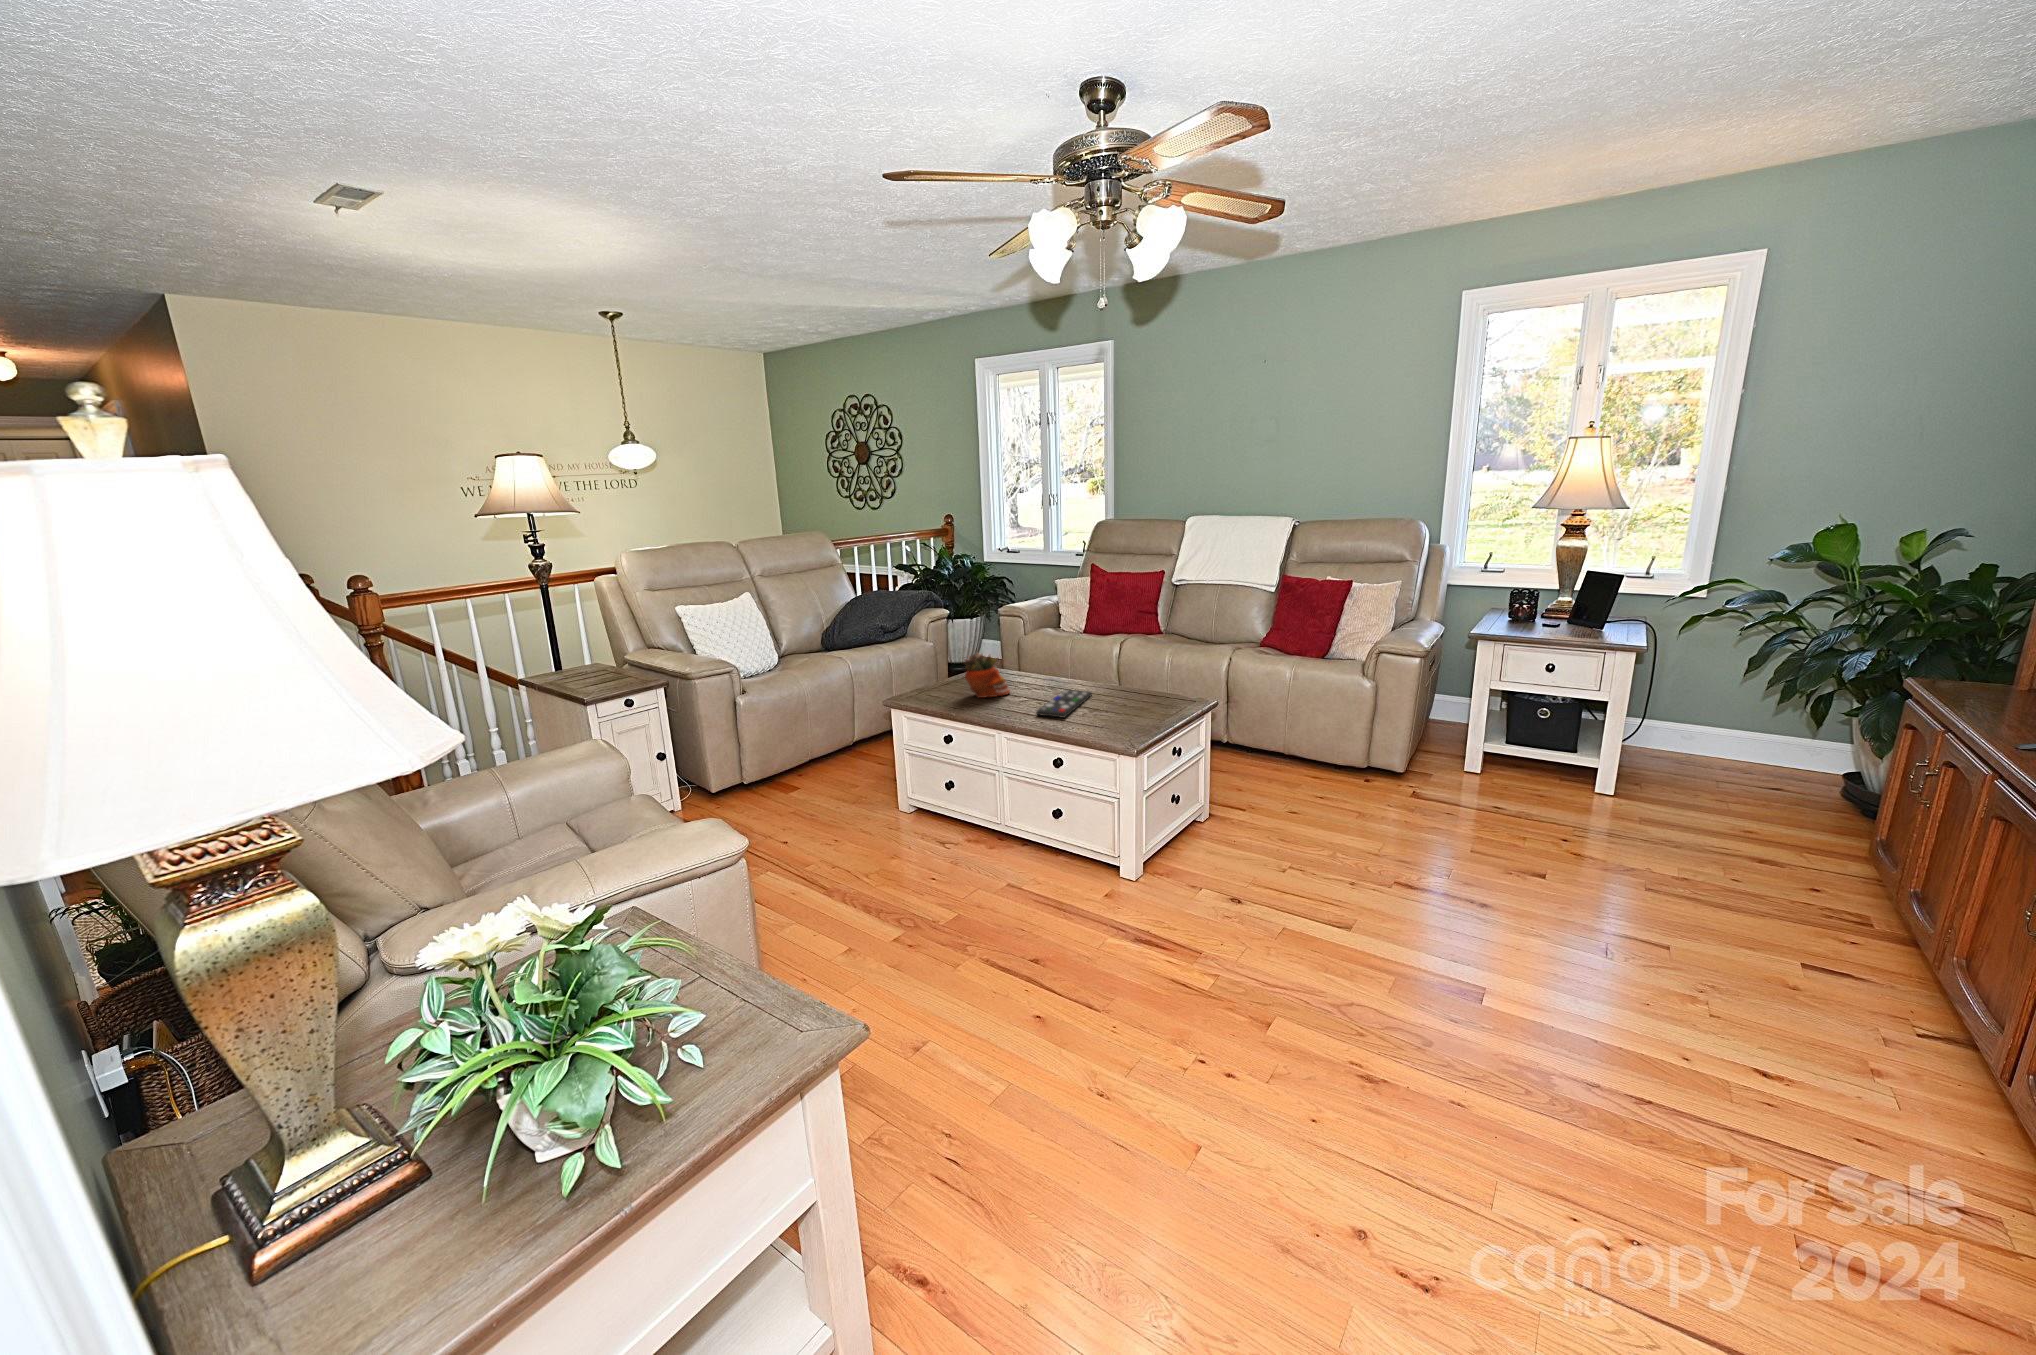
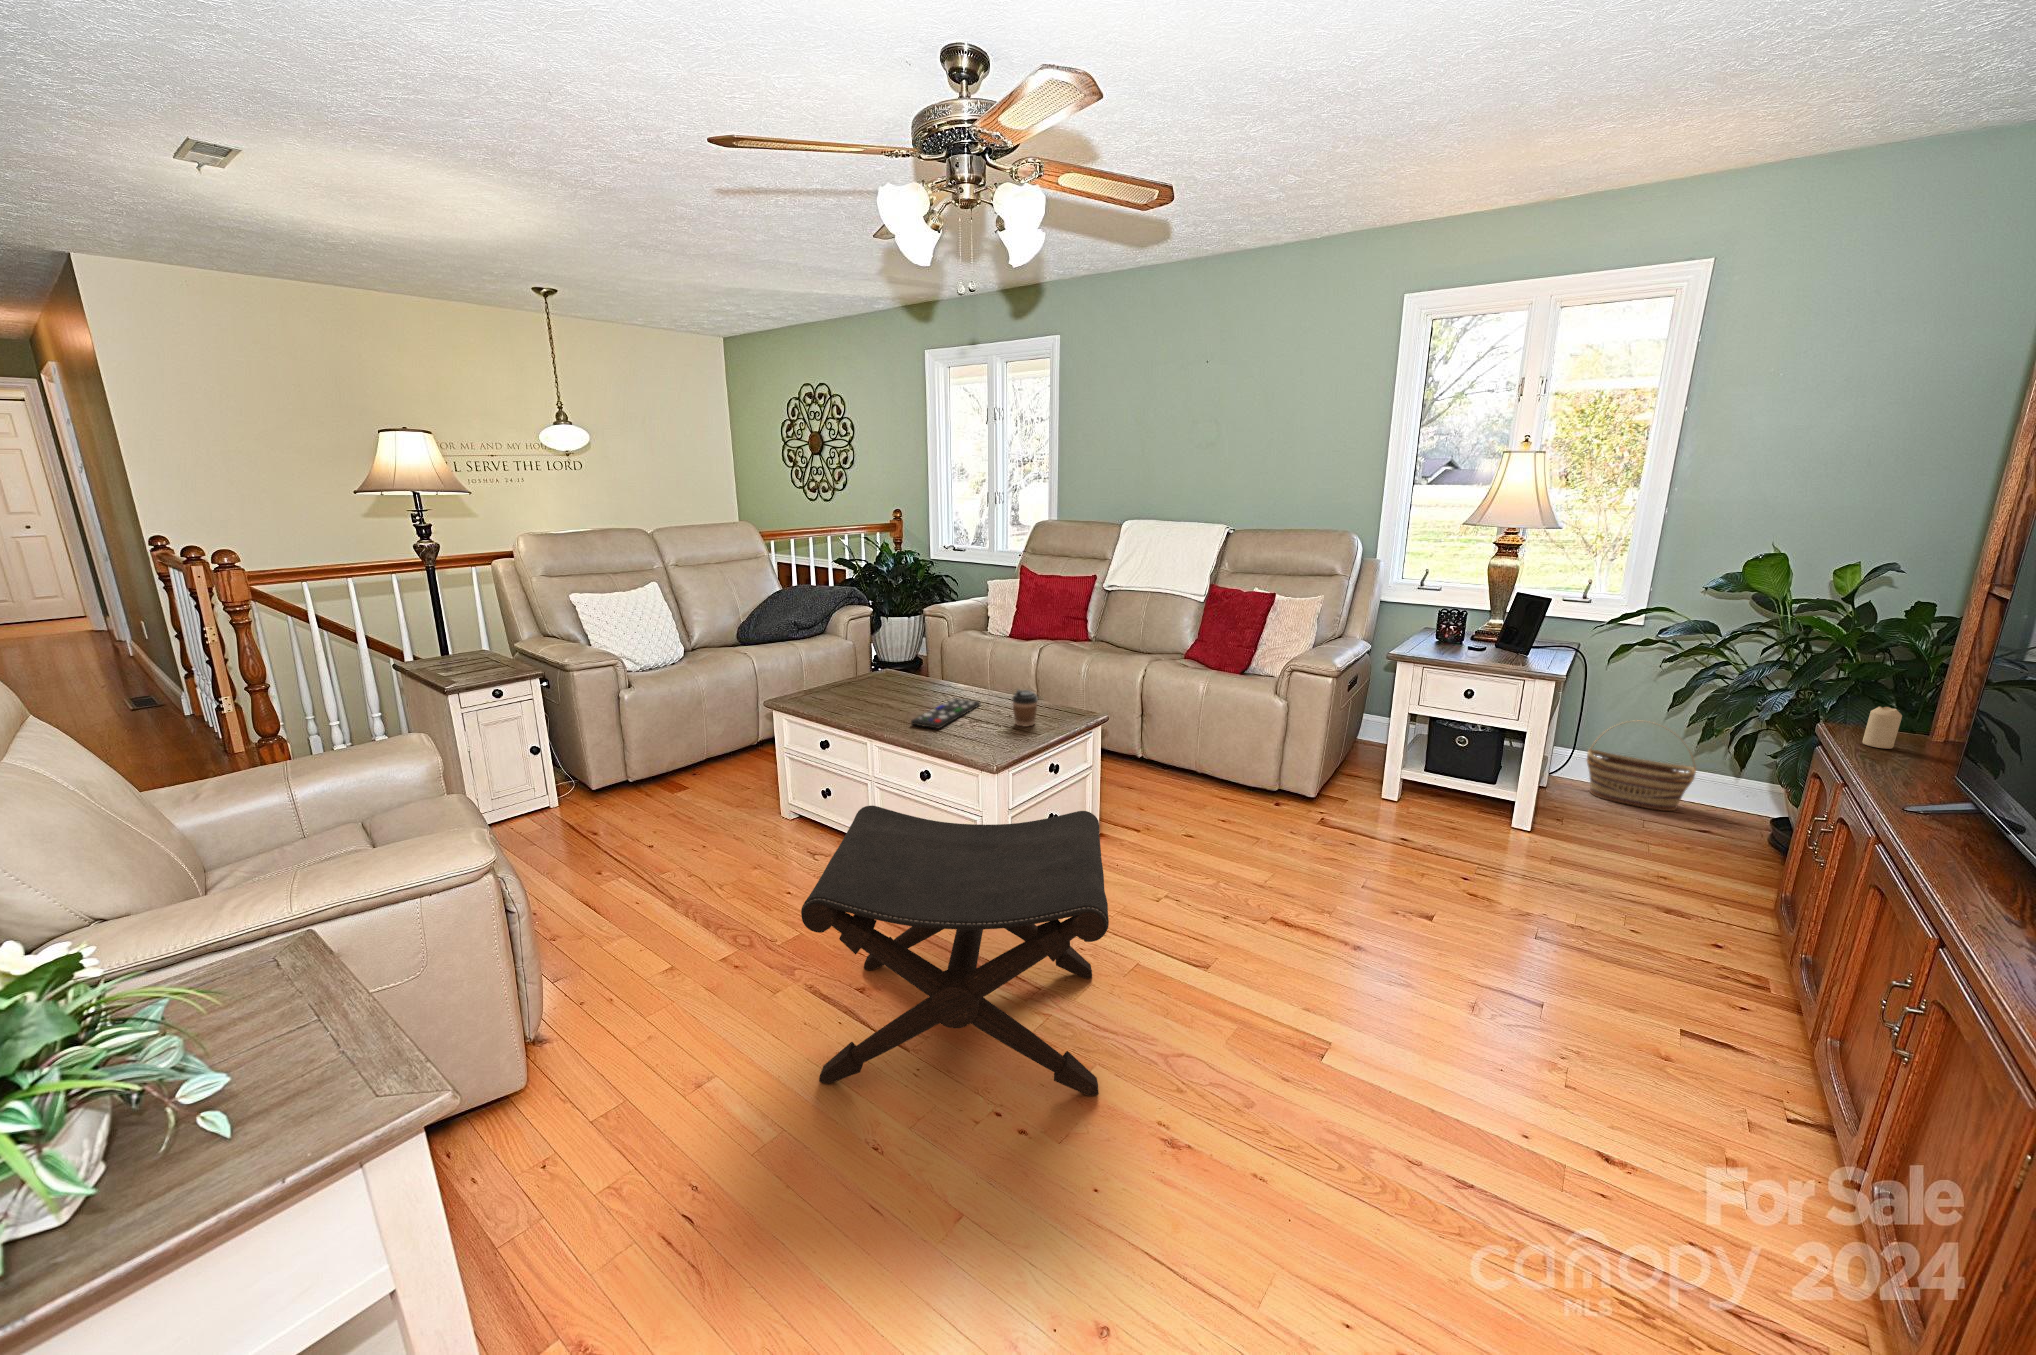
succulent planter: present [964,653,1010,697] -> none [847,655,897,703]
candle: none [1955,659,1993,698] -> present [1862,706,1902,749]
coffee cup: none [1131,678,1156,713] -> present [1012,689,1038,727]
basket: none [1653,687,1762,771] -> present [1587,720,1696,811]
footstool: none [1018,785,1305,1044] -> present [801,806,1109,1096]

